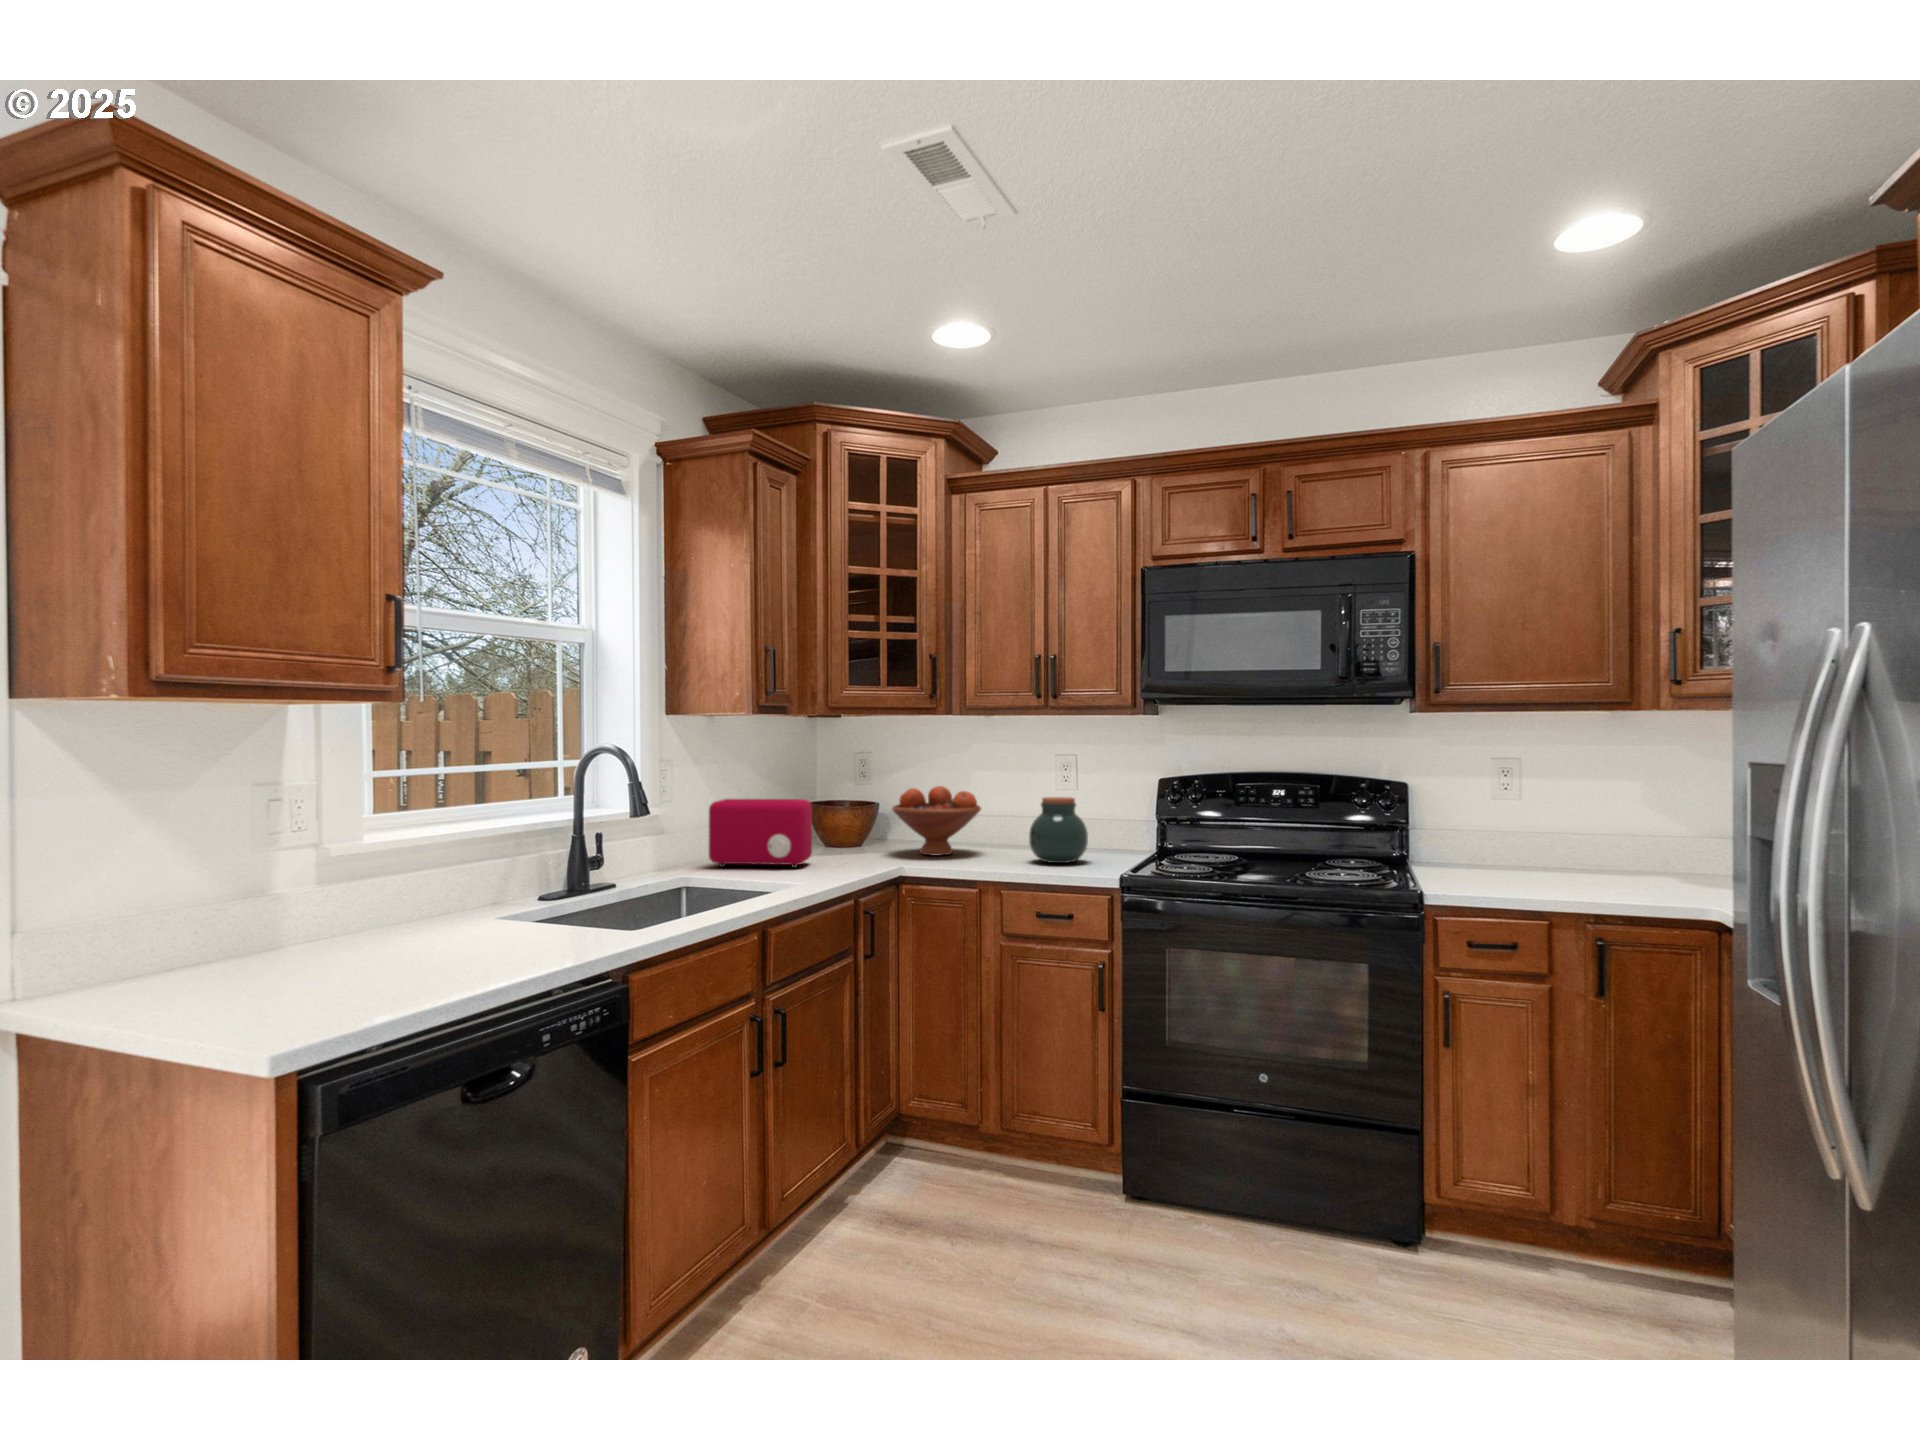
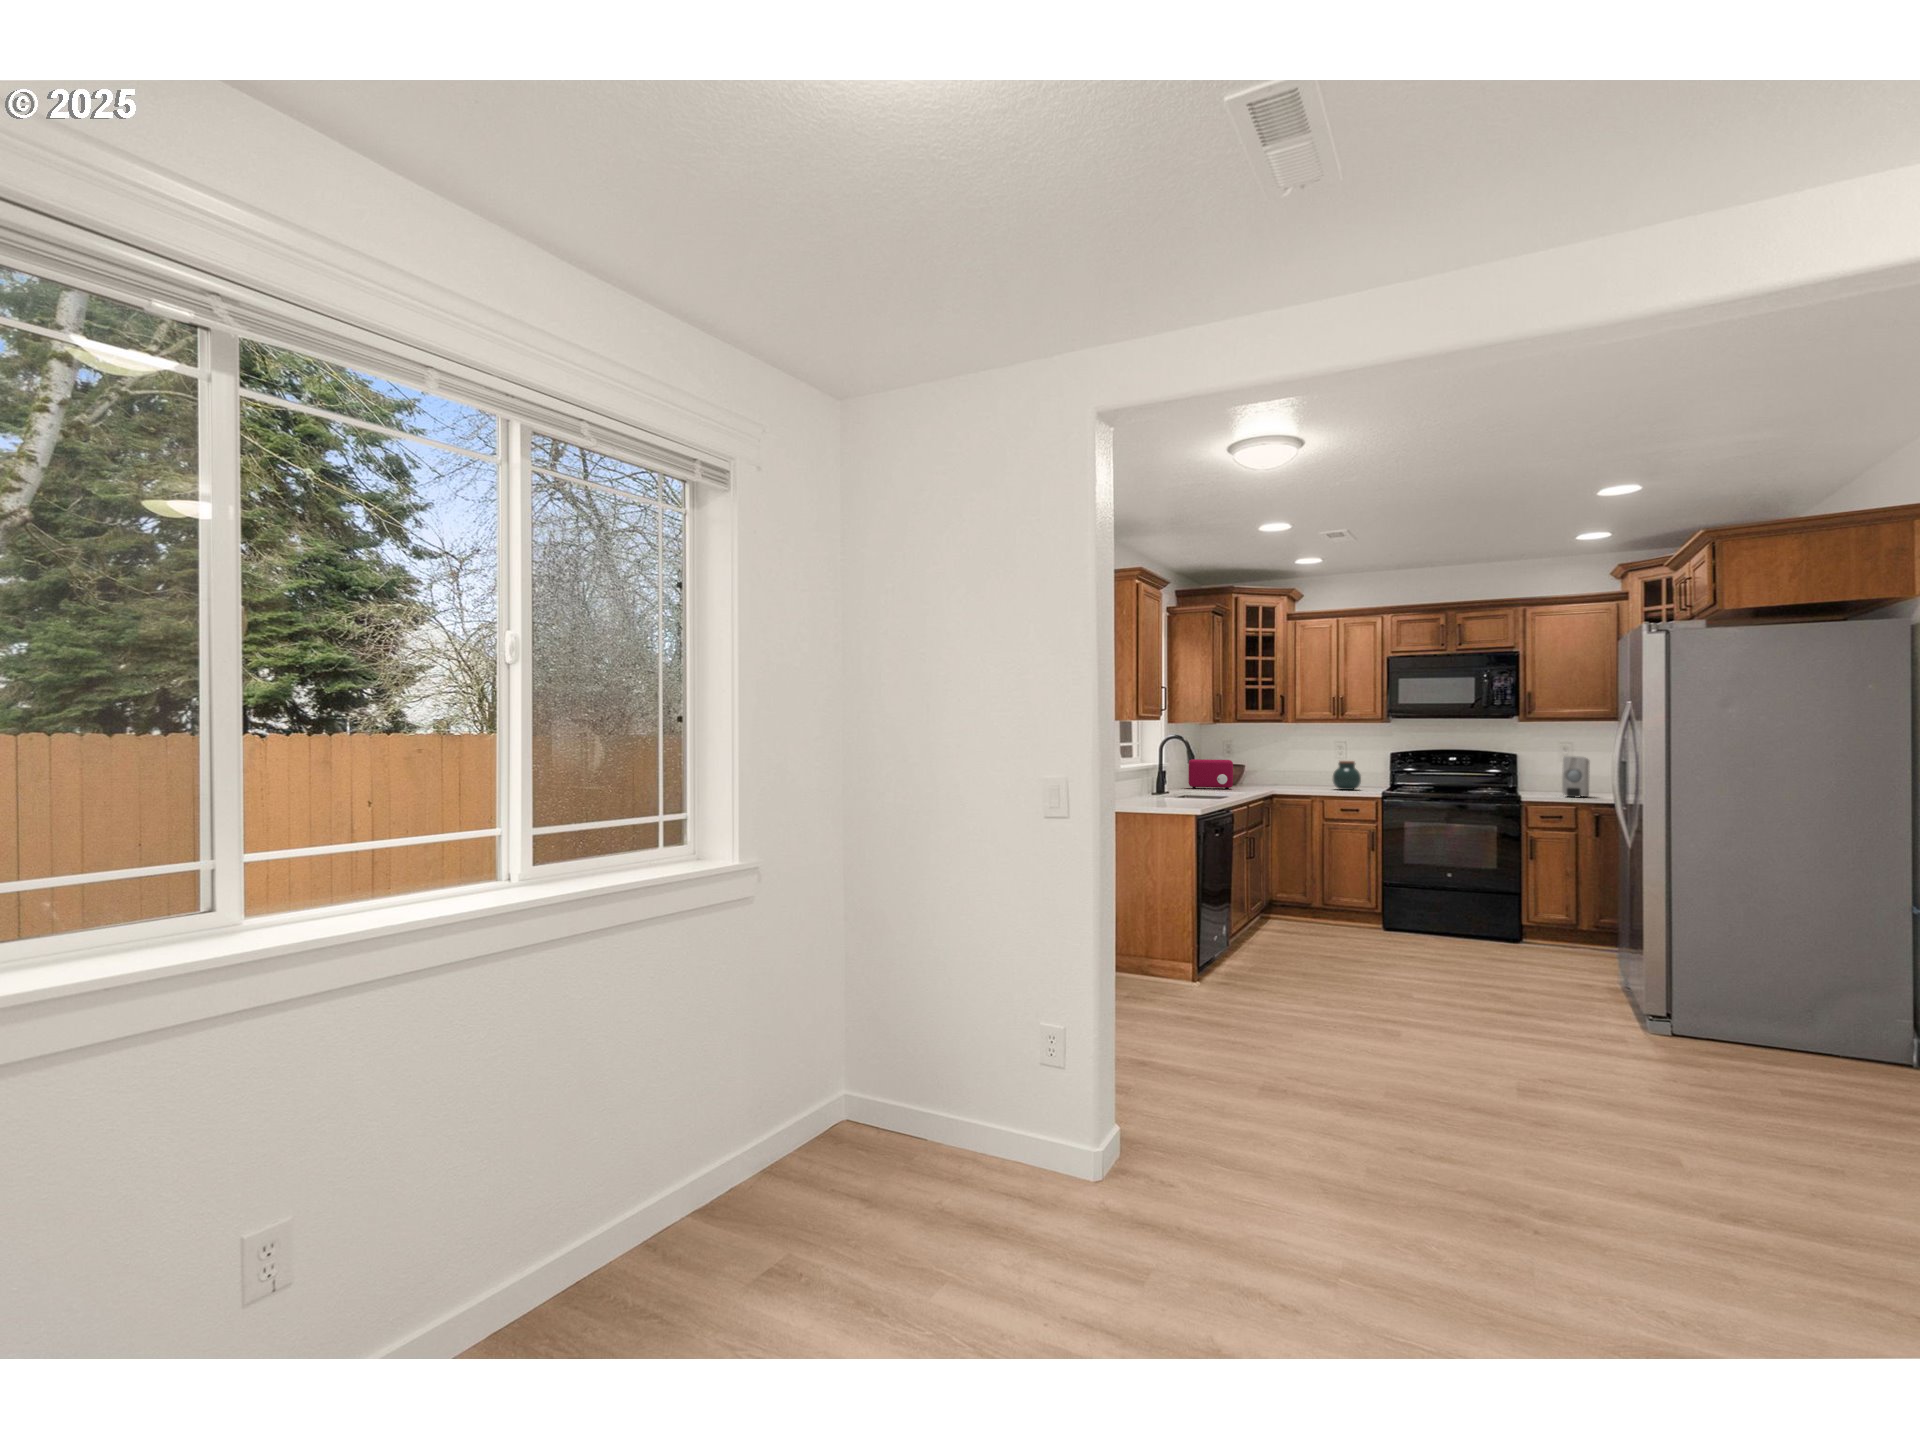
fruit bowl: present [892,786,981,855] -> none [1261,757,1305,788]
soap dispenser: none [1514,793,1569,892] -> present [1562,756,1589,797]

